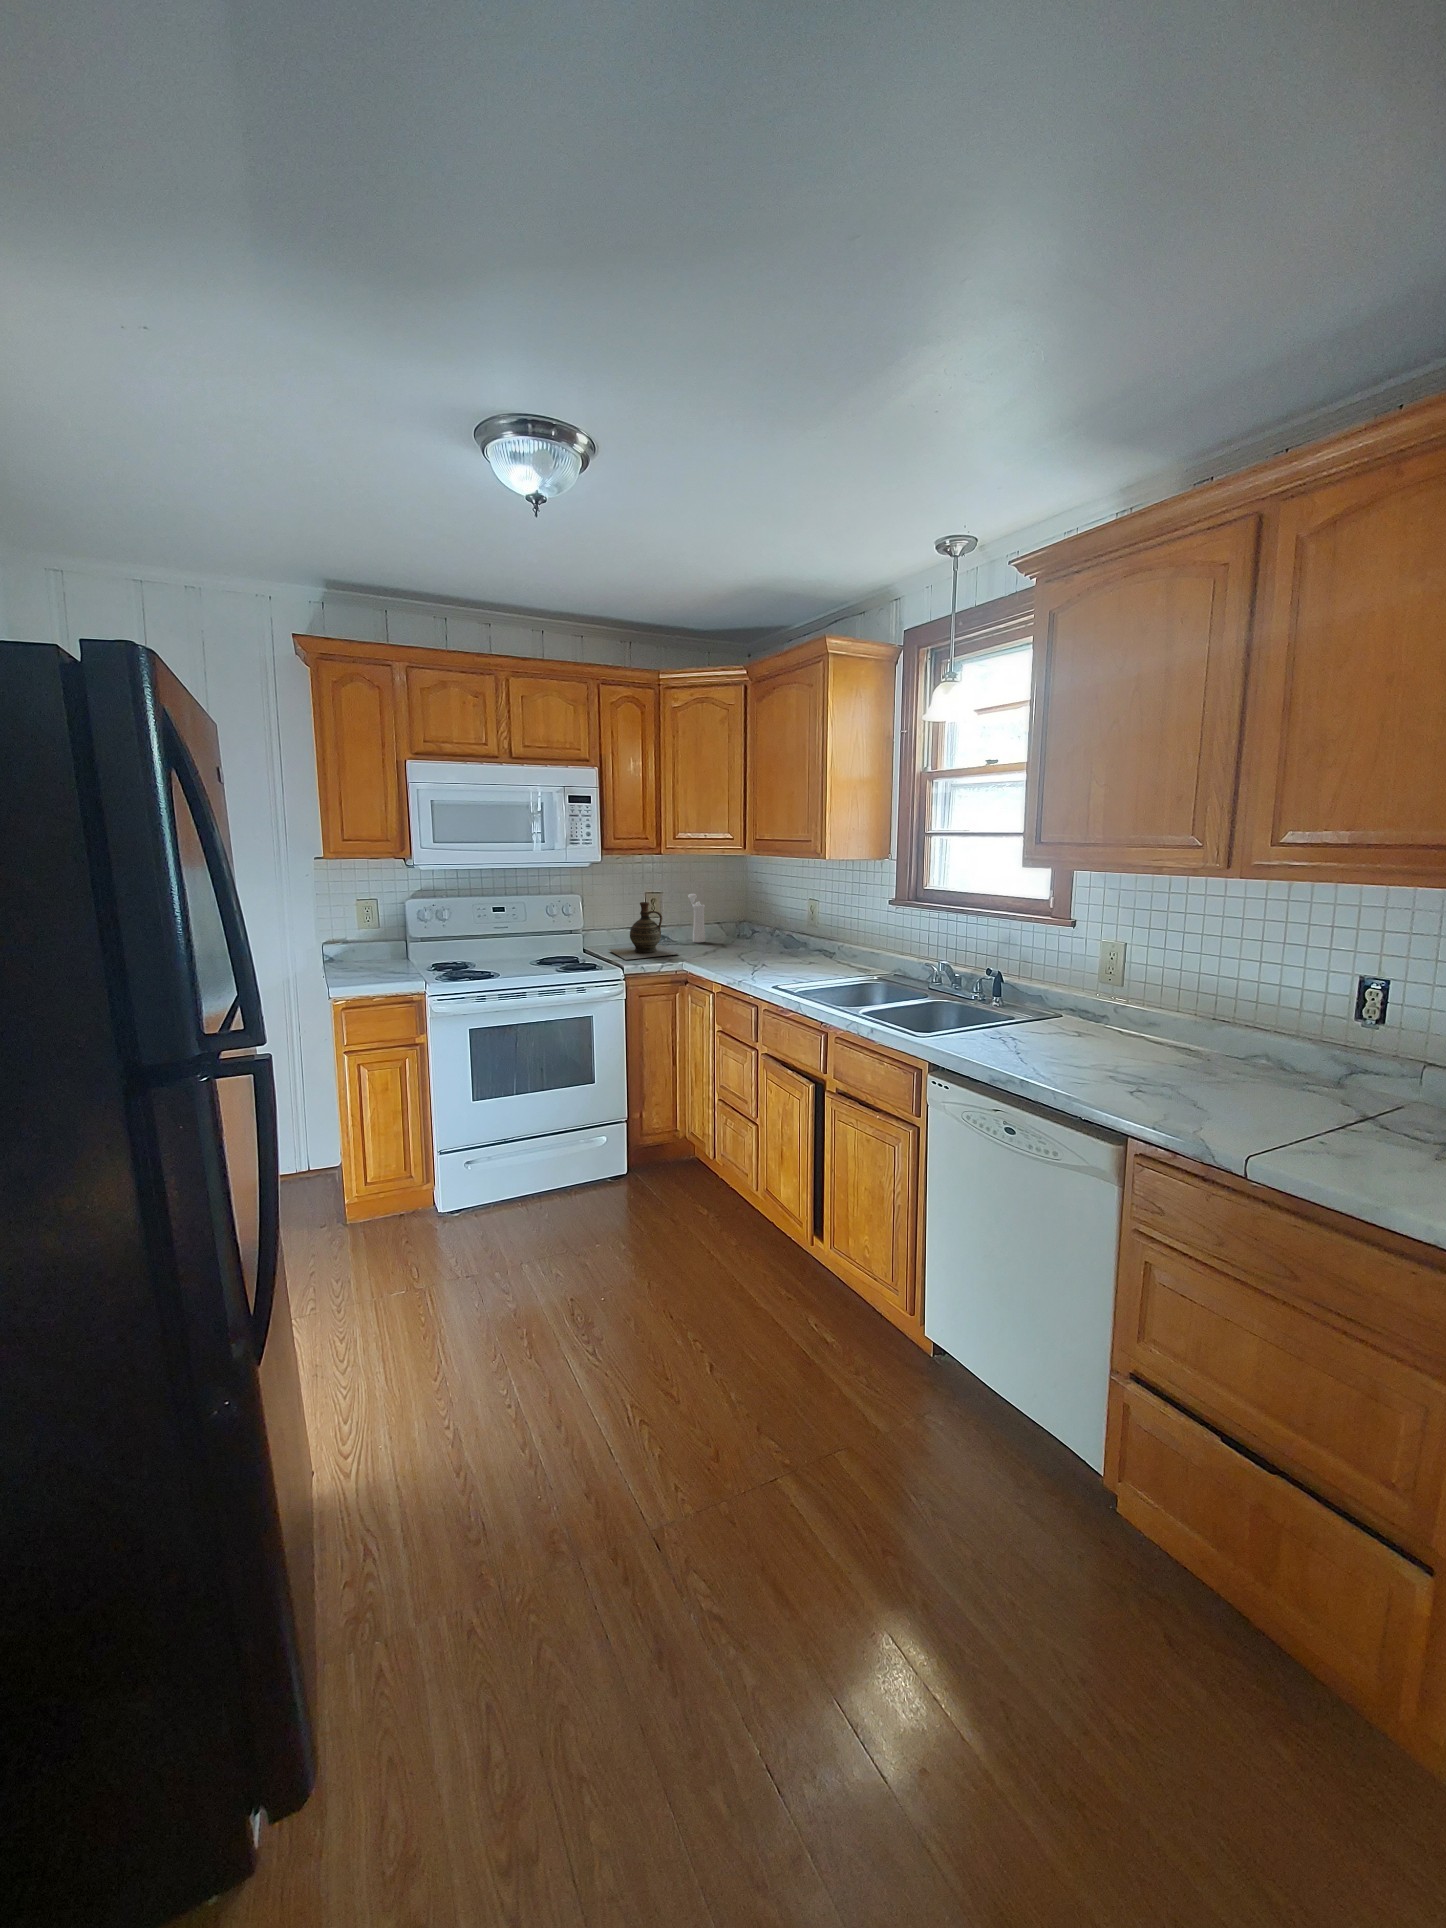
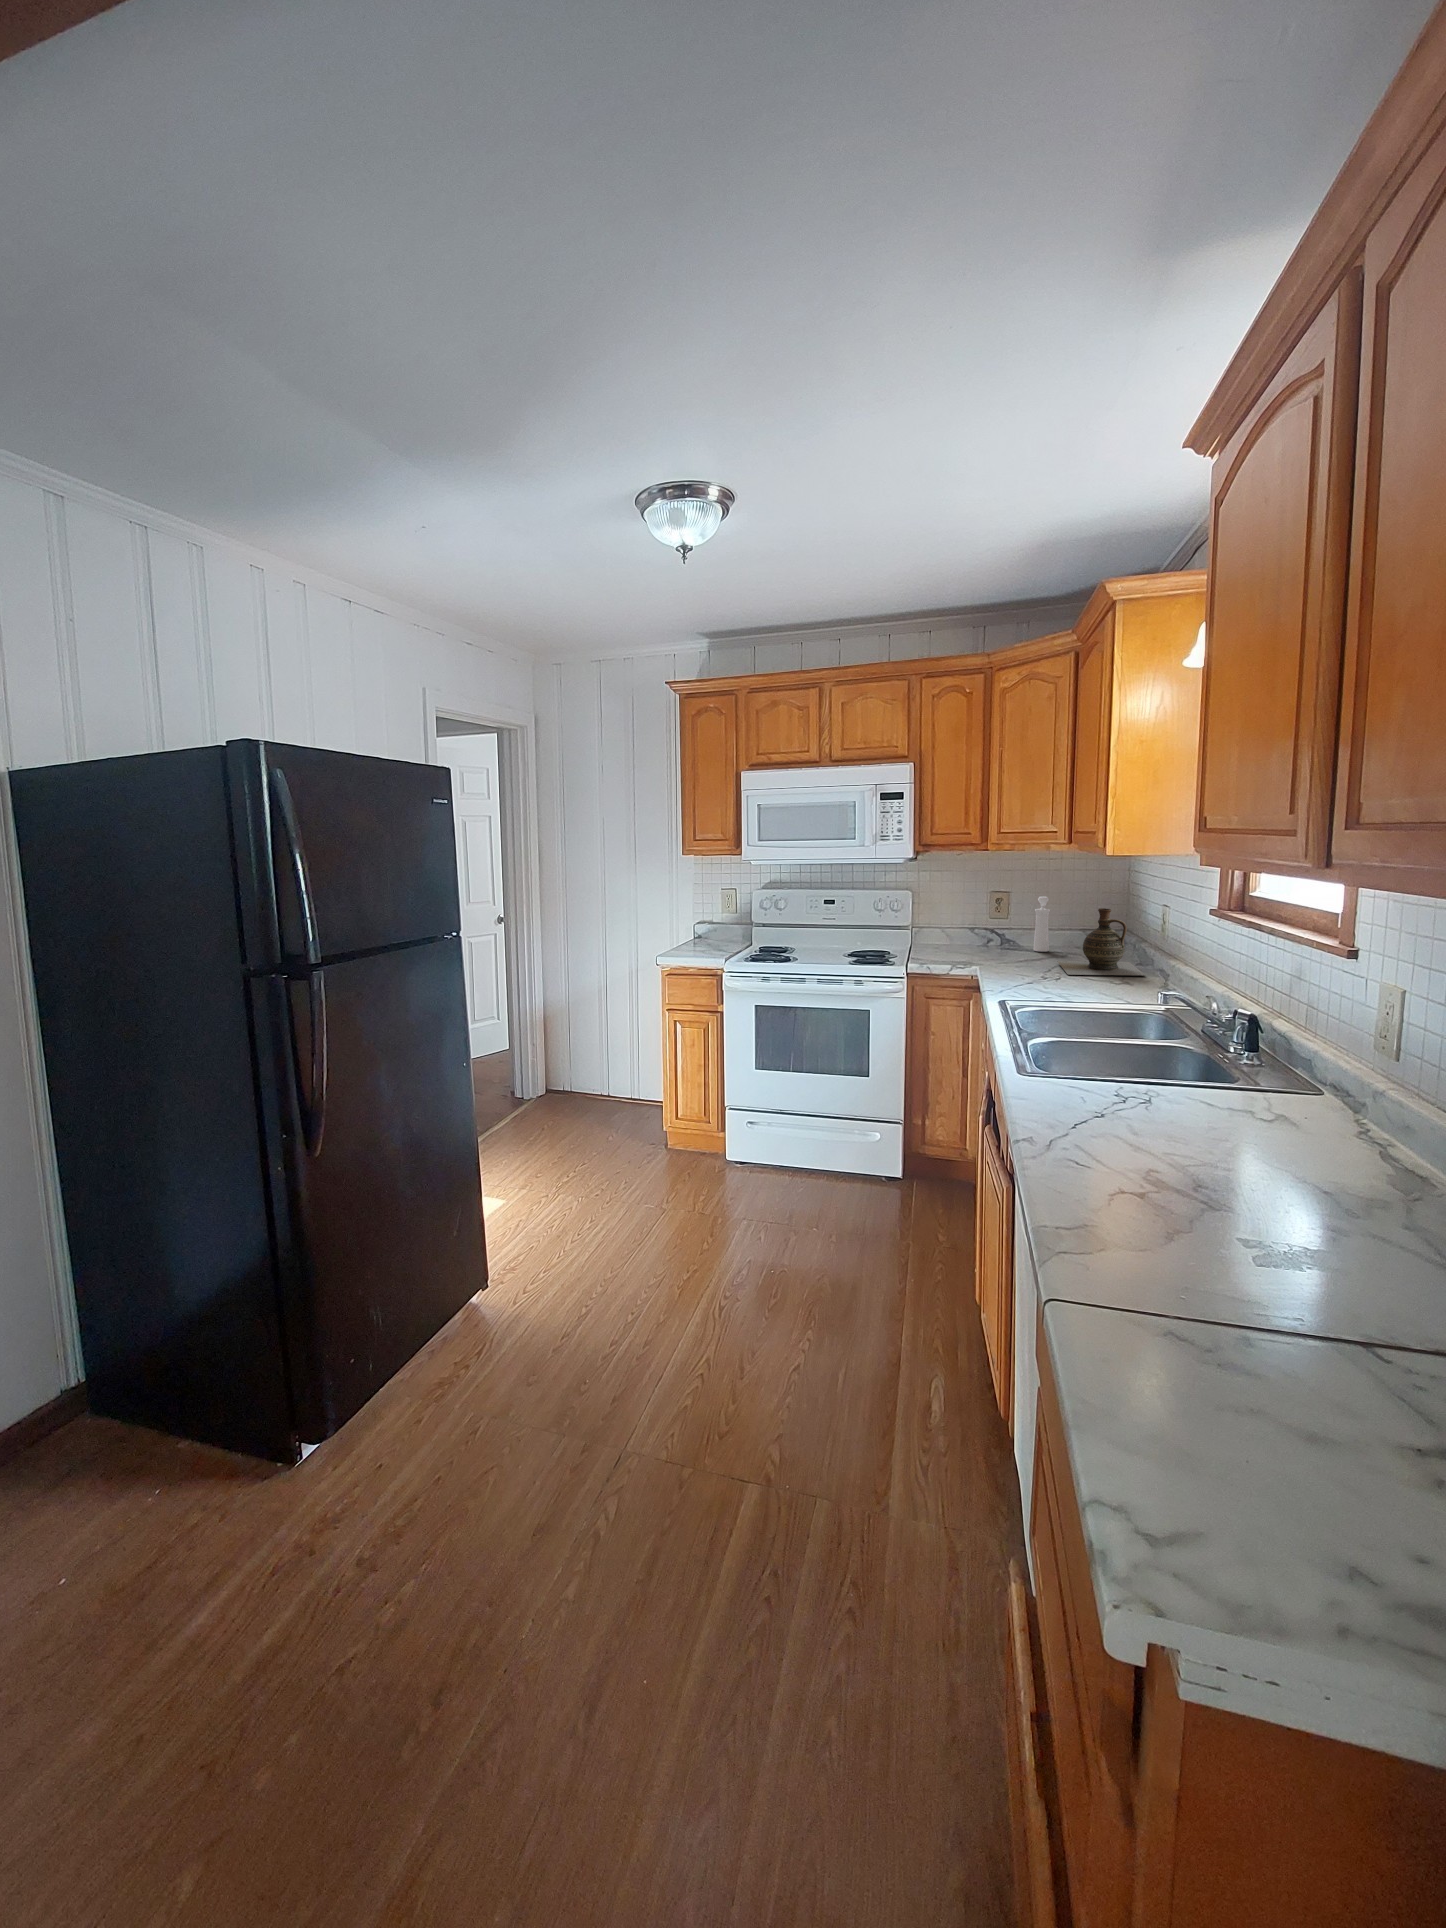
ceramic jug: present [608,902,678,960] -> present [1058,908,1144,975]

